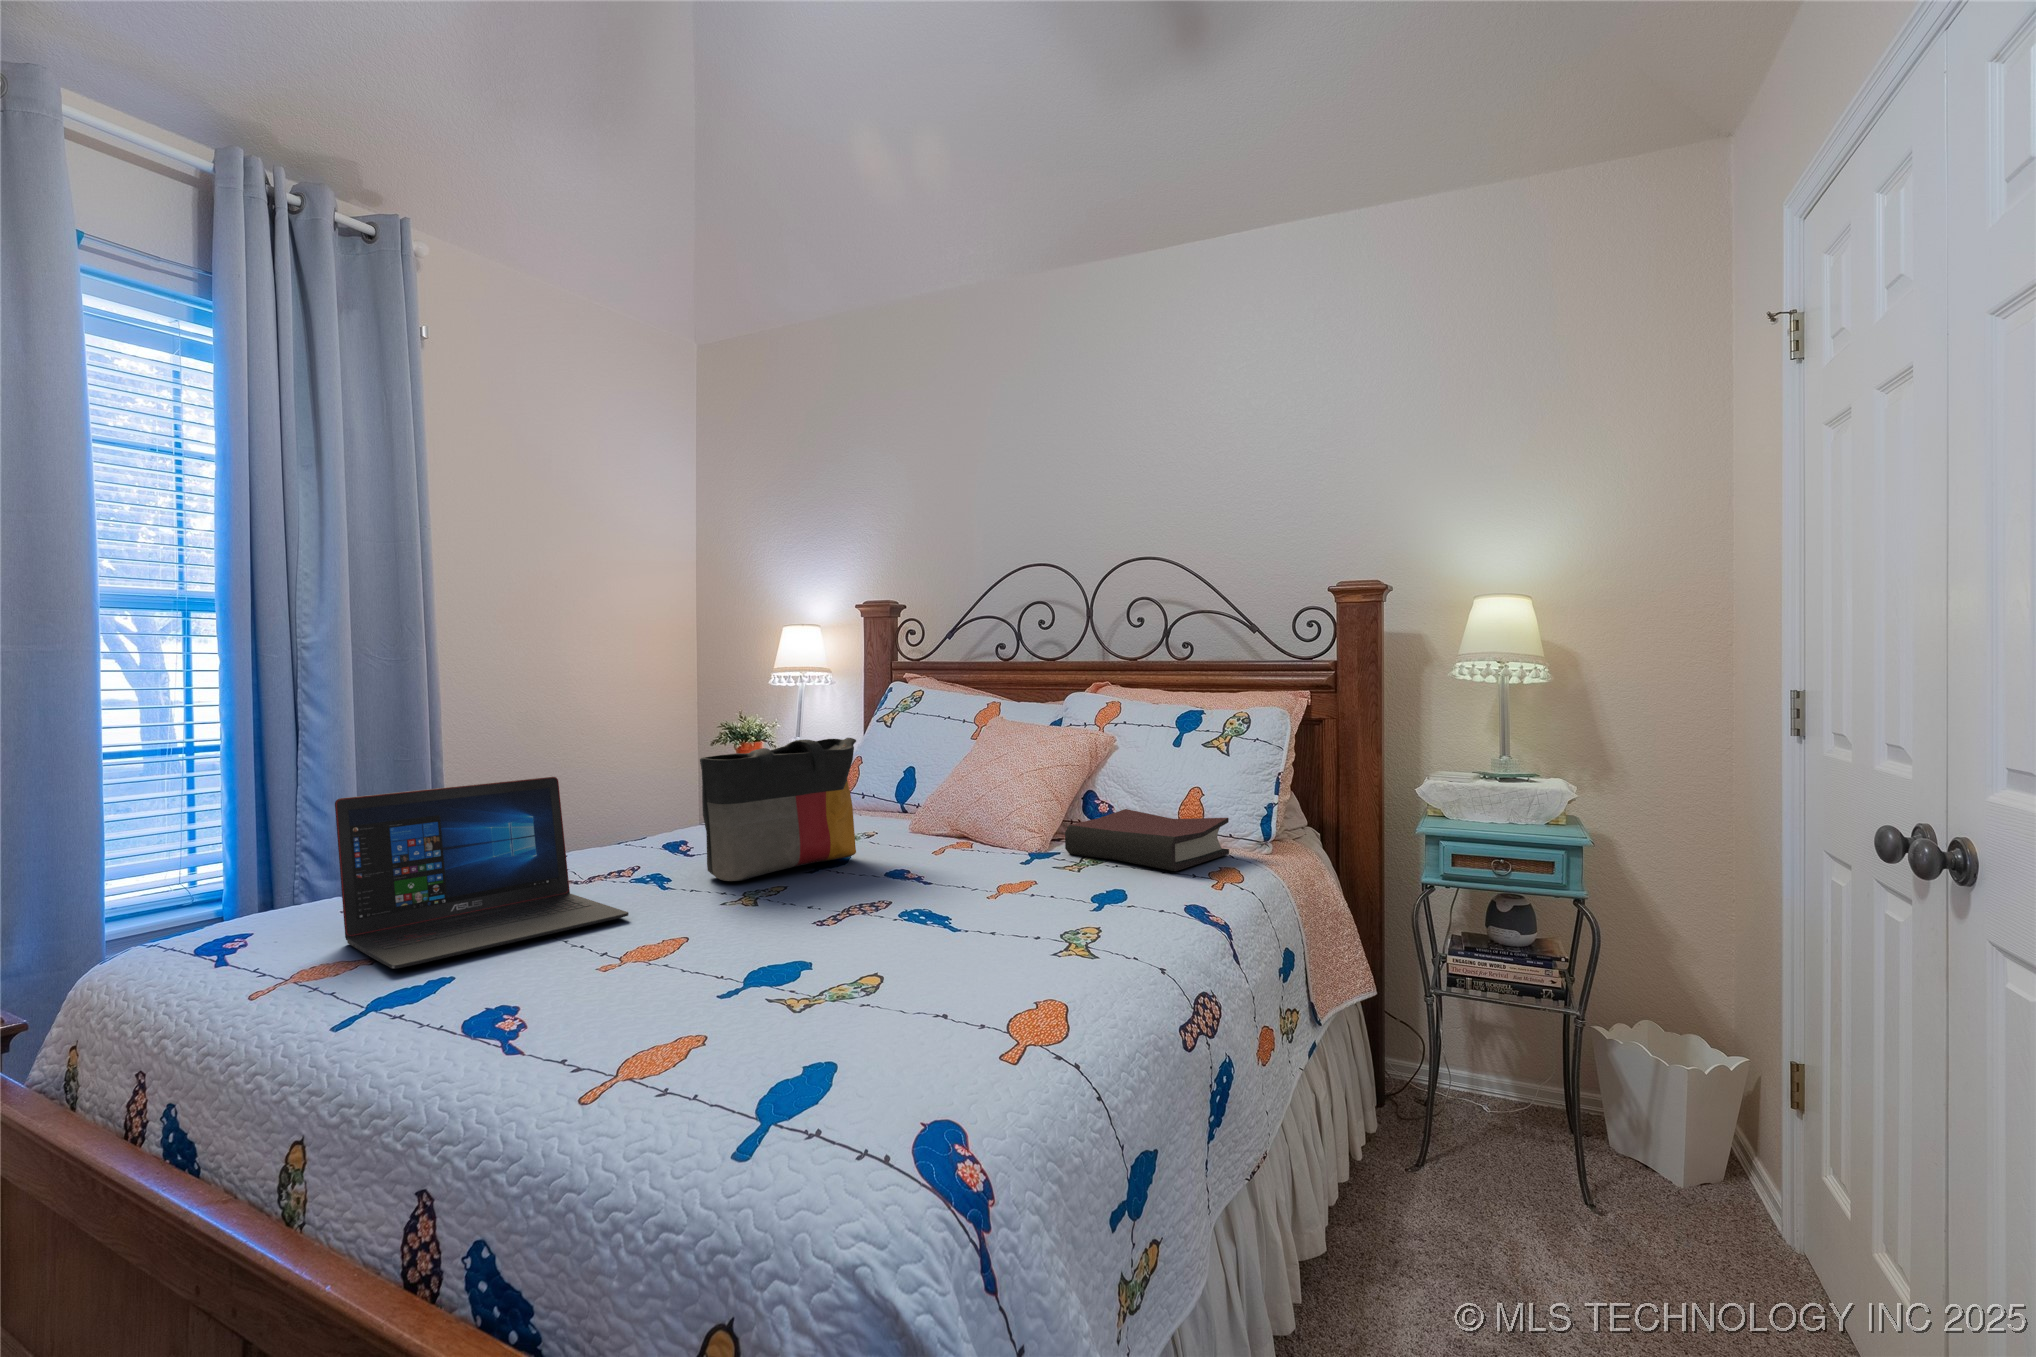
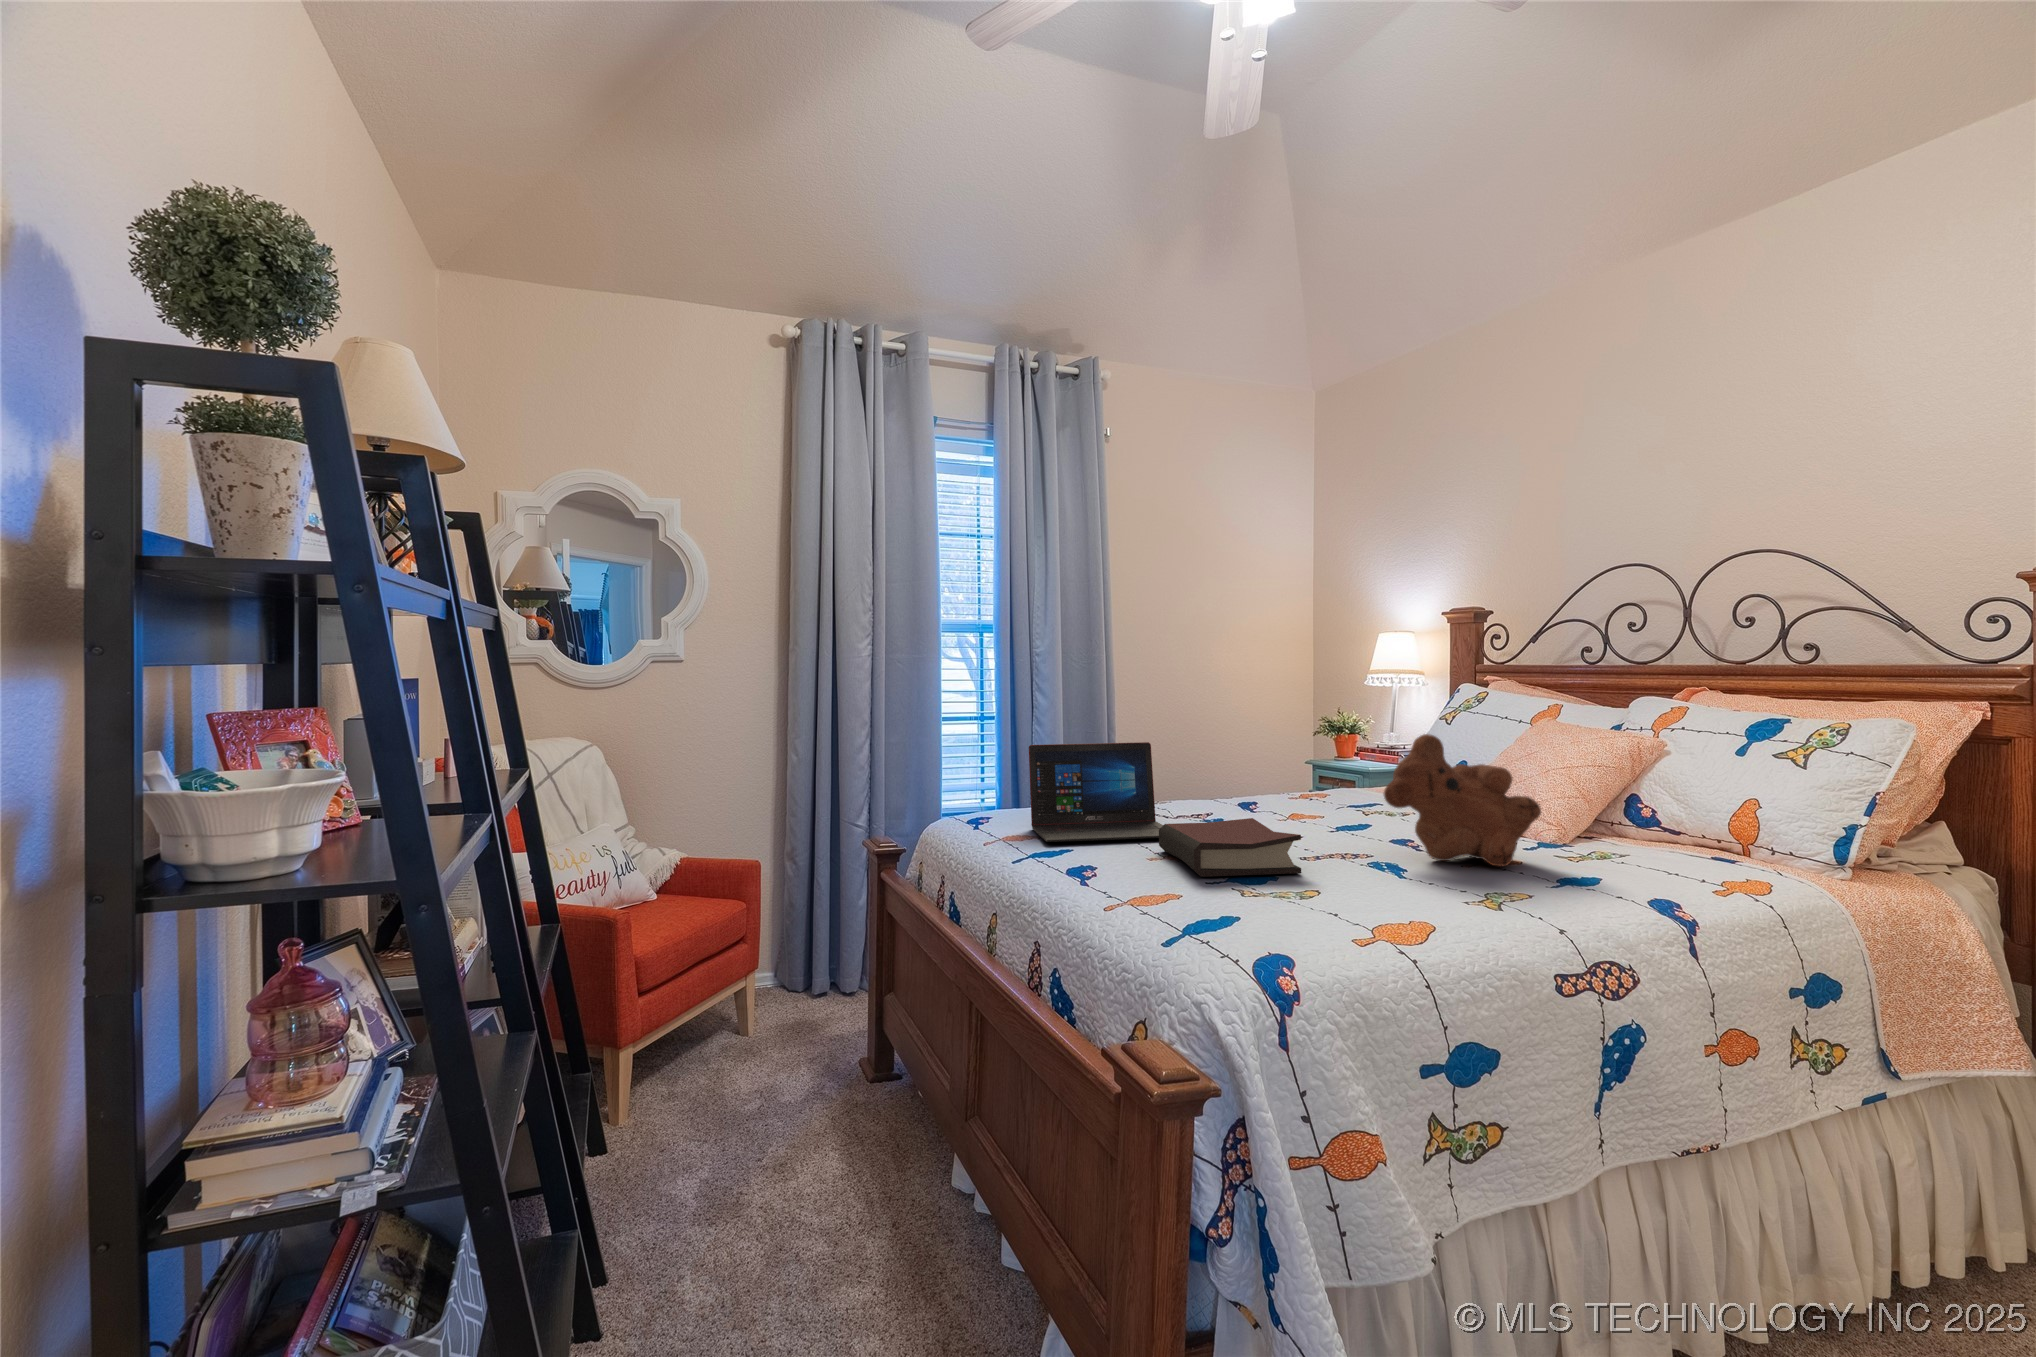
tote bag: present [700,738,856,881] -> none [1242,727,1373,828]
teddy bear: none [912,746,1067,896] -> present [1384,734,1541,866]
hardback book: present [1065,809,1229,871] -> present [1159,818,1301,877]

